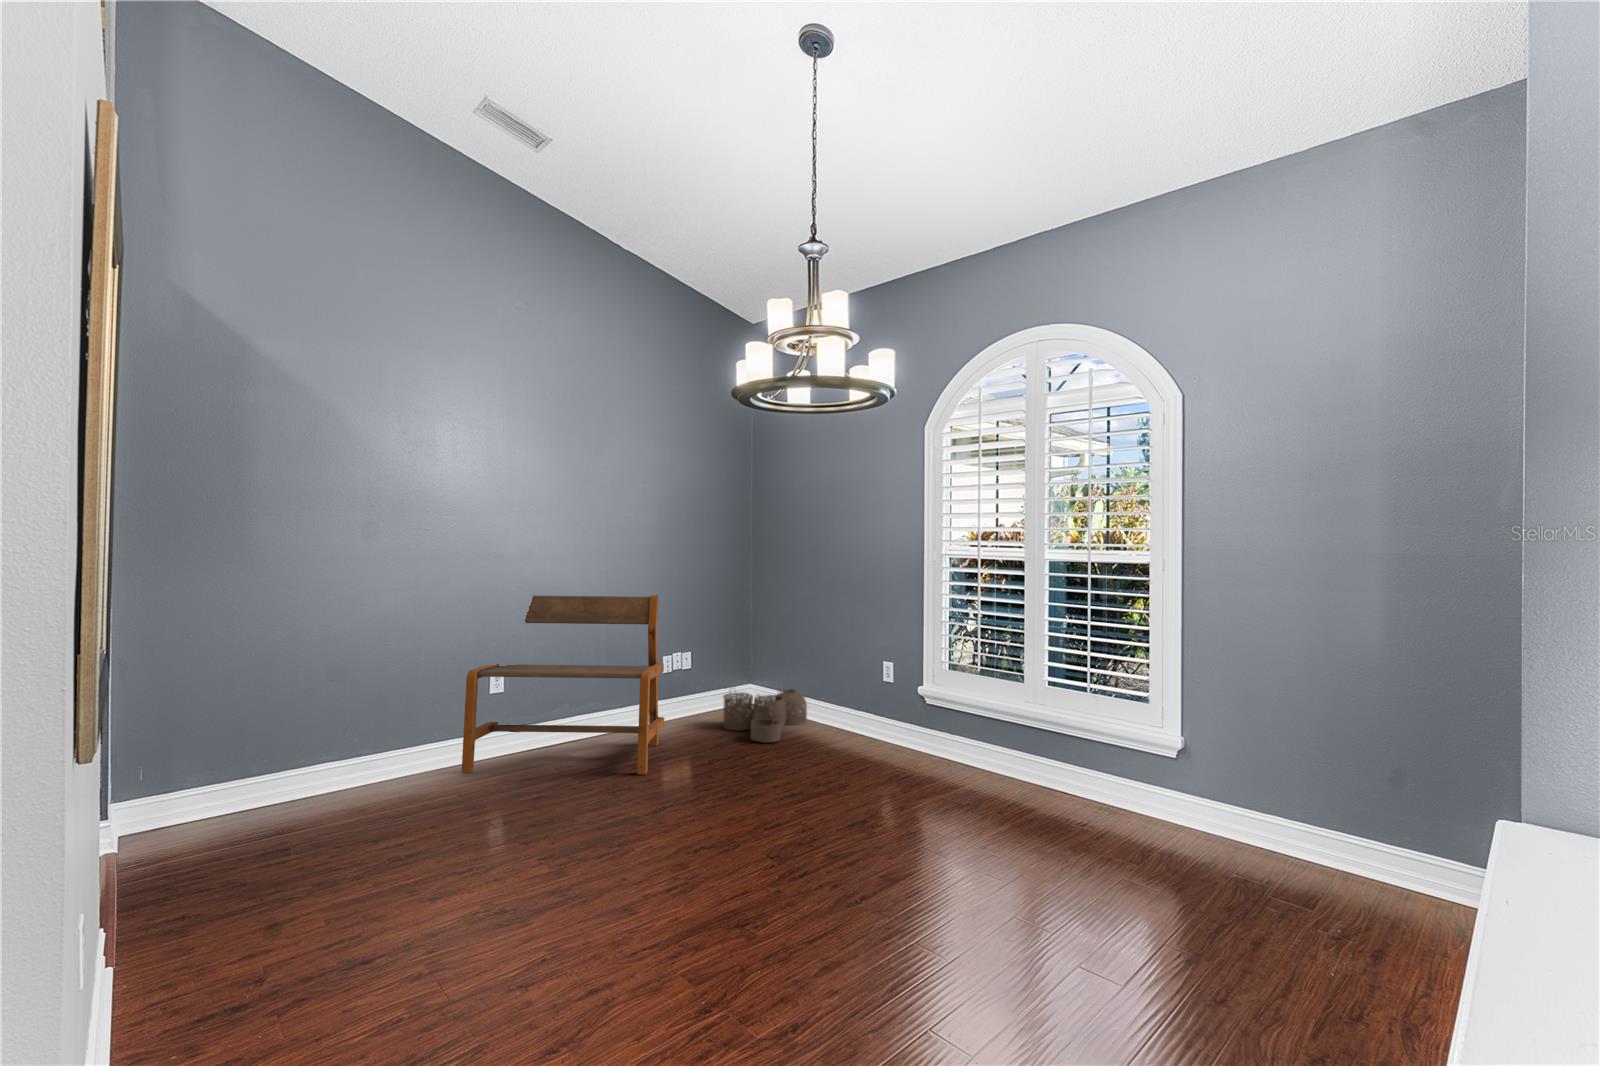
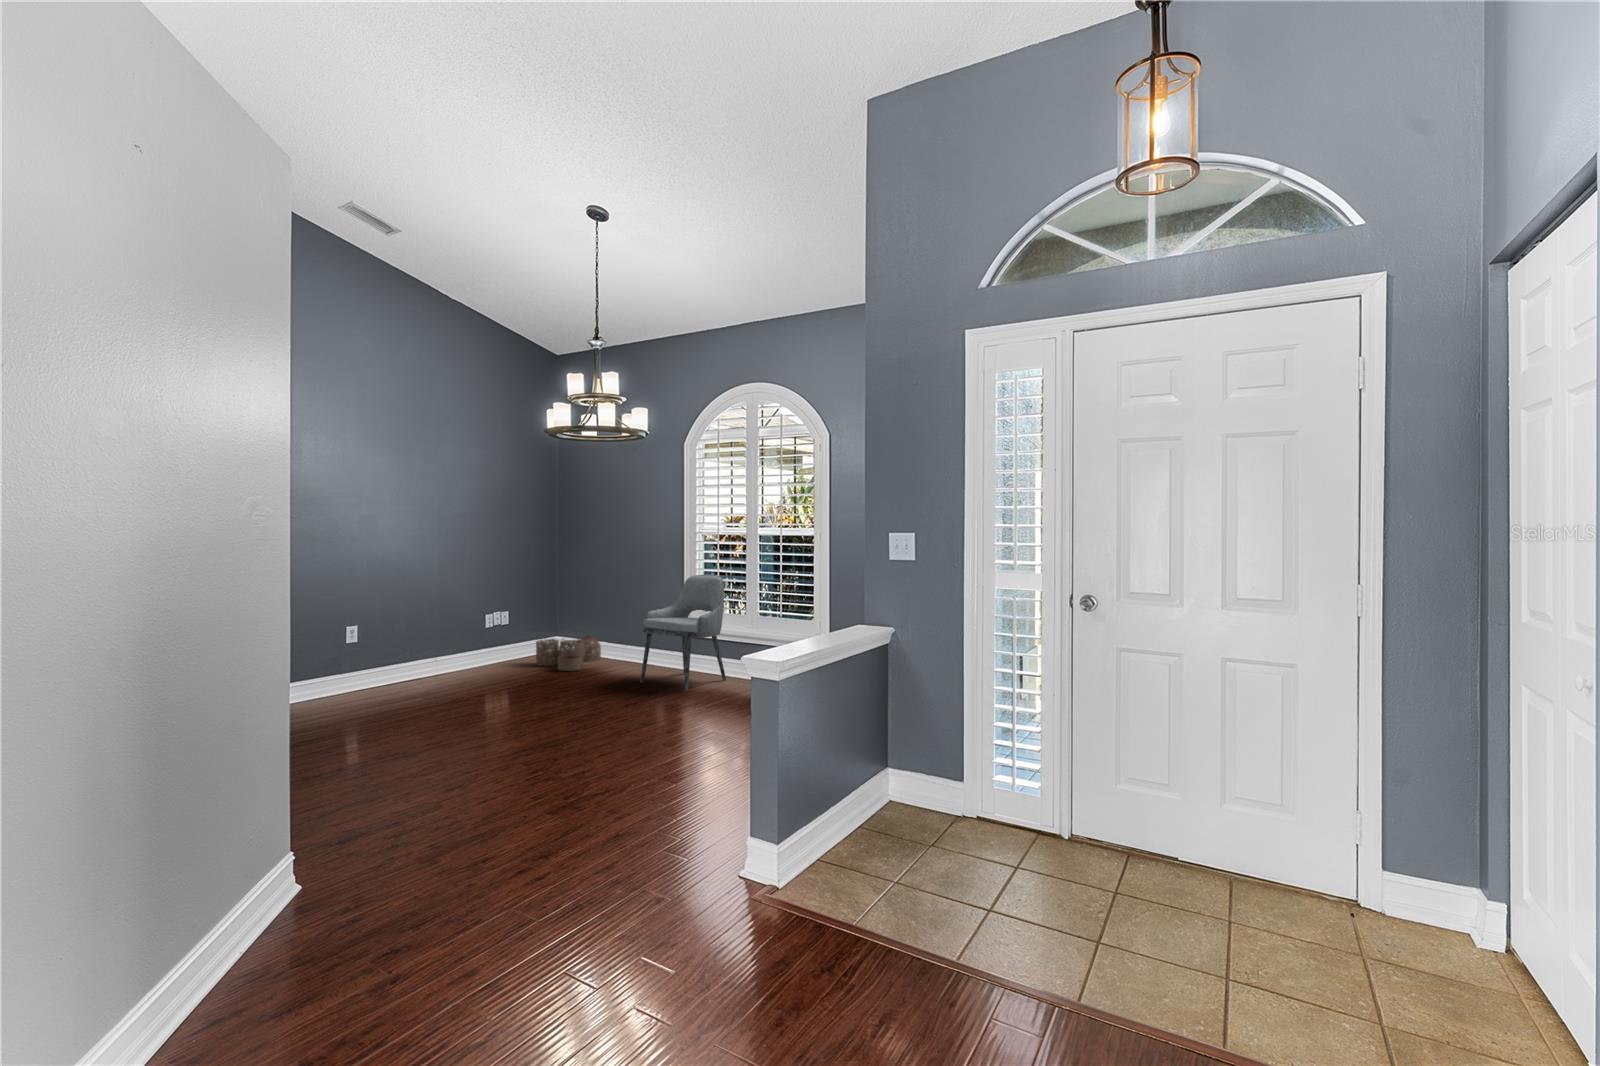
bench: present [462,595,664,774] -> none [333,566,491,698]
dining chair: none [865,617,994,801] -> present [640,575,726,691]

